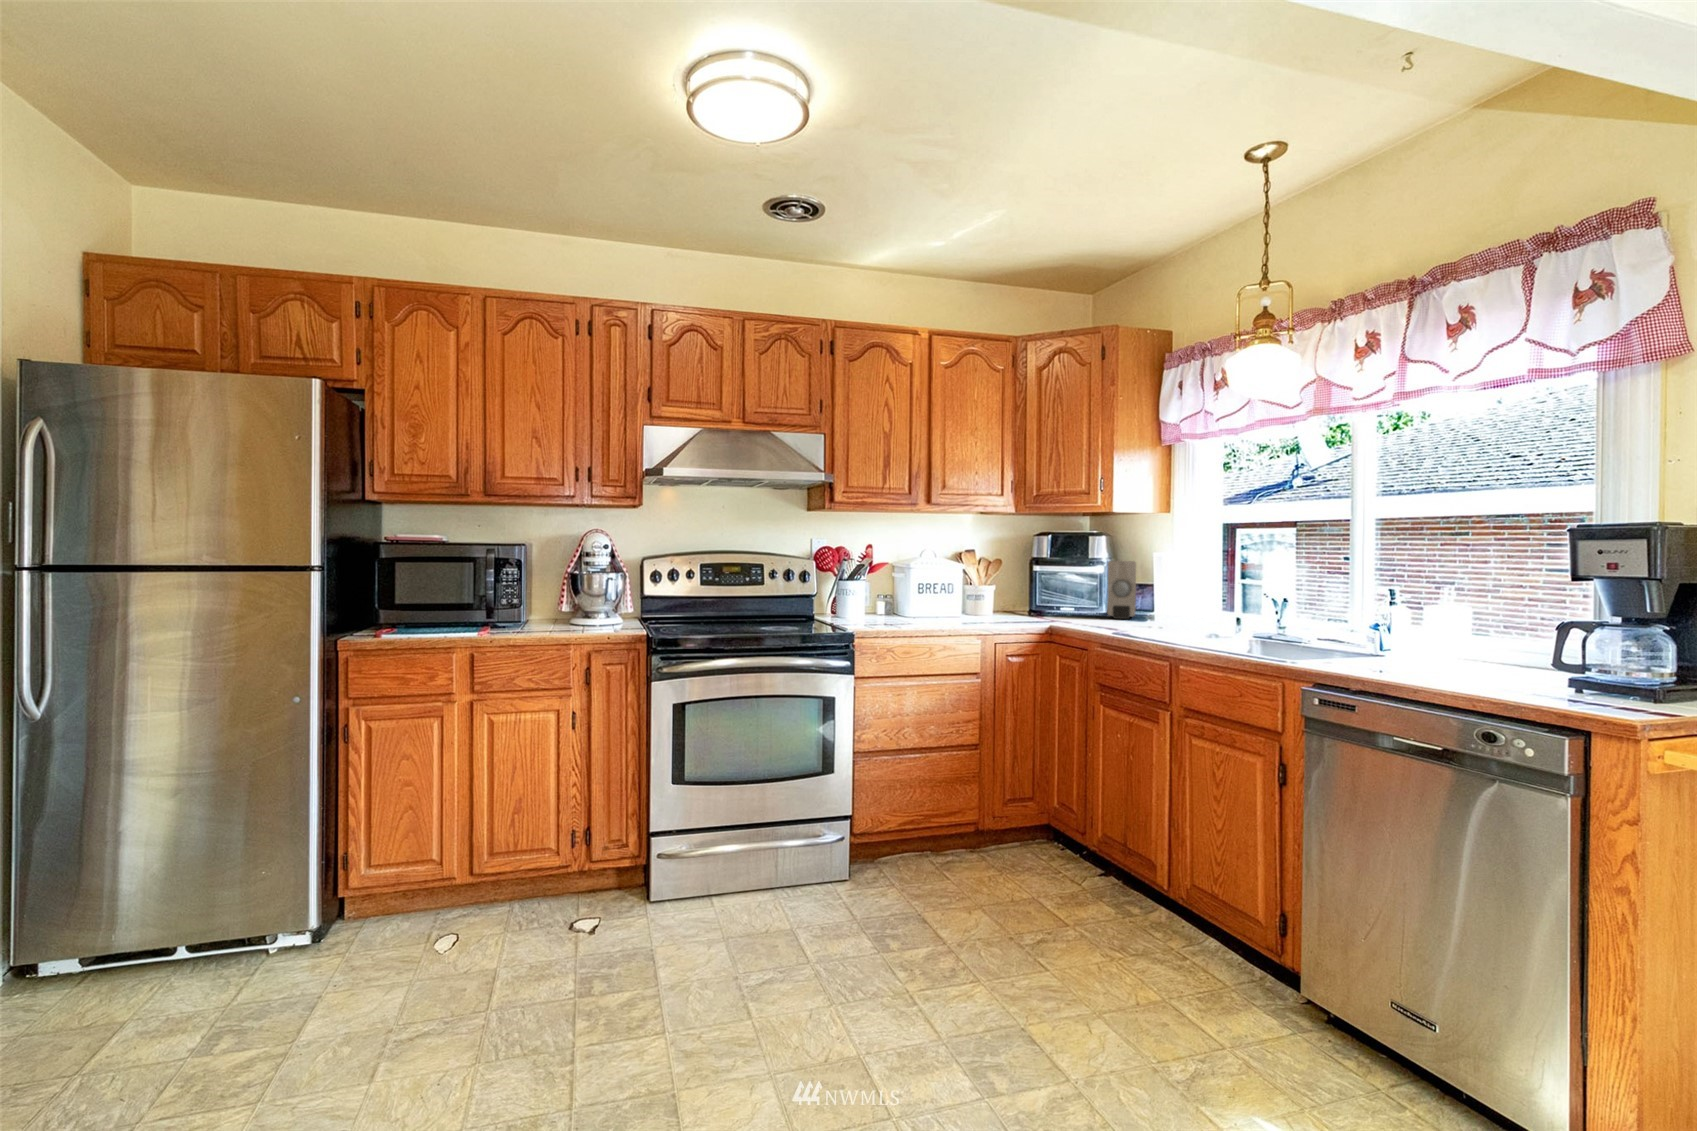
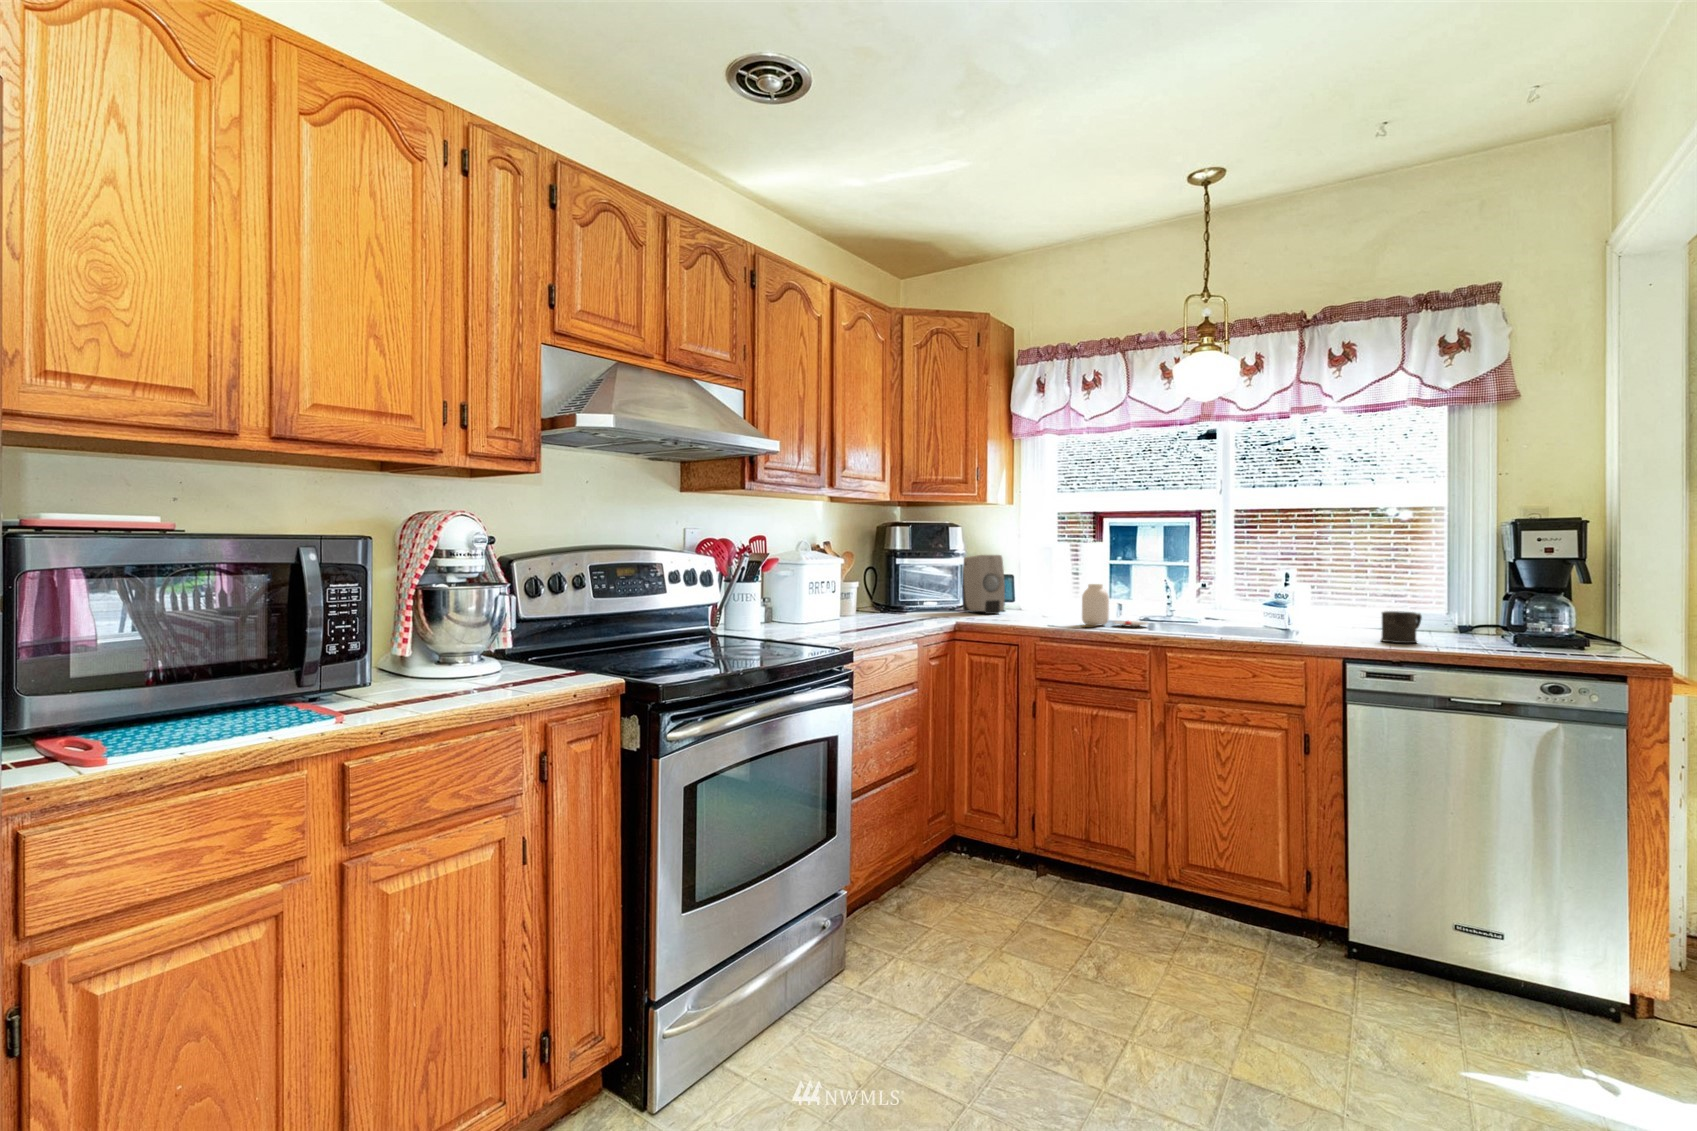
jar: none [1134,591,1209,636] -> present [1082,584,1147,627]
mug: none [1385,632,1443,671] -> present [1381,611,1422,643]

